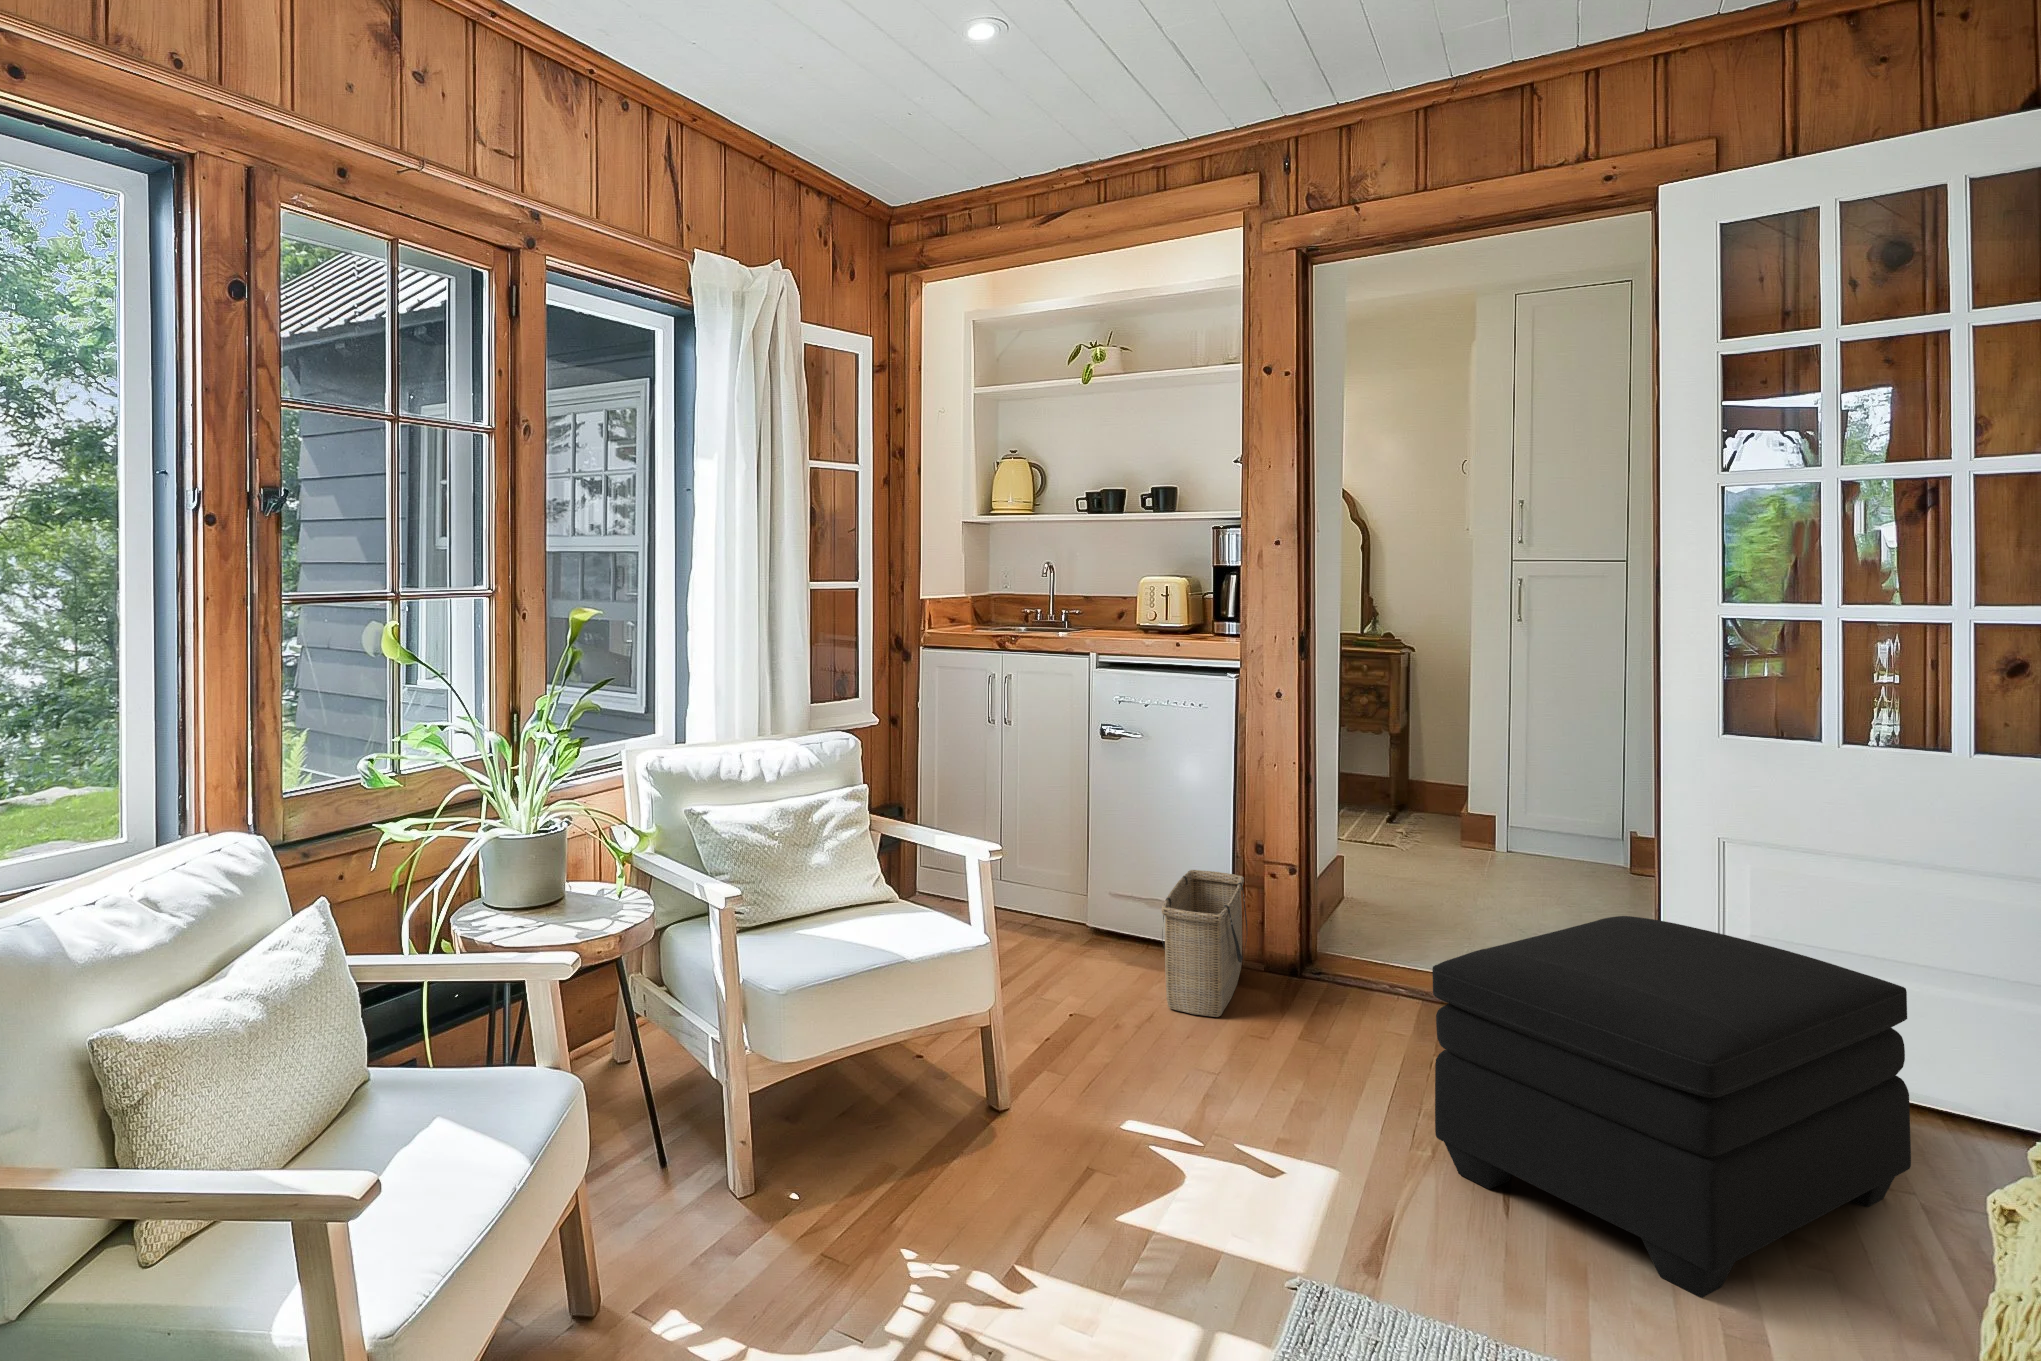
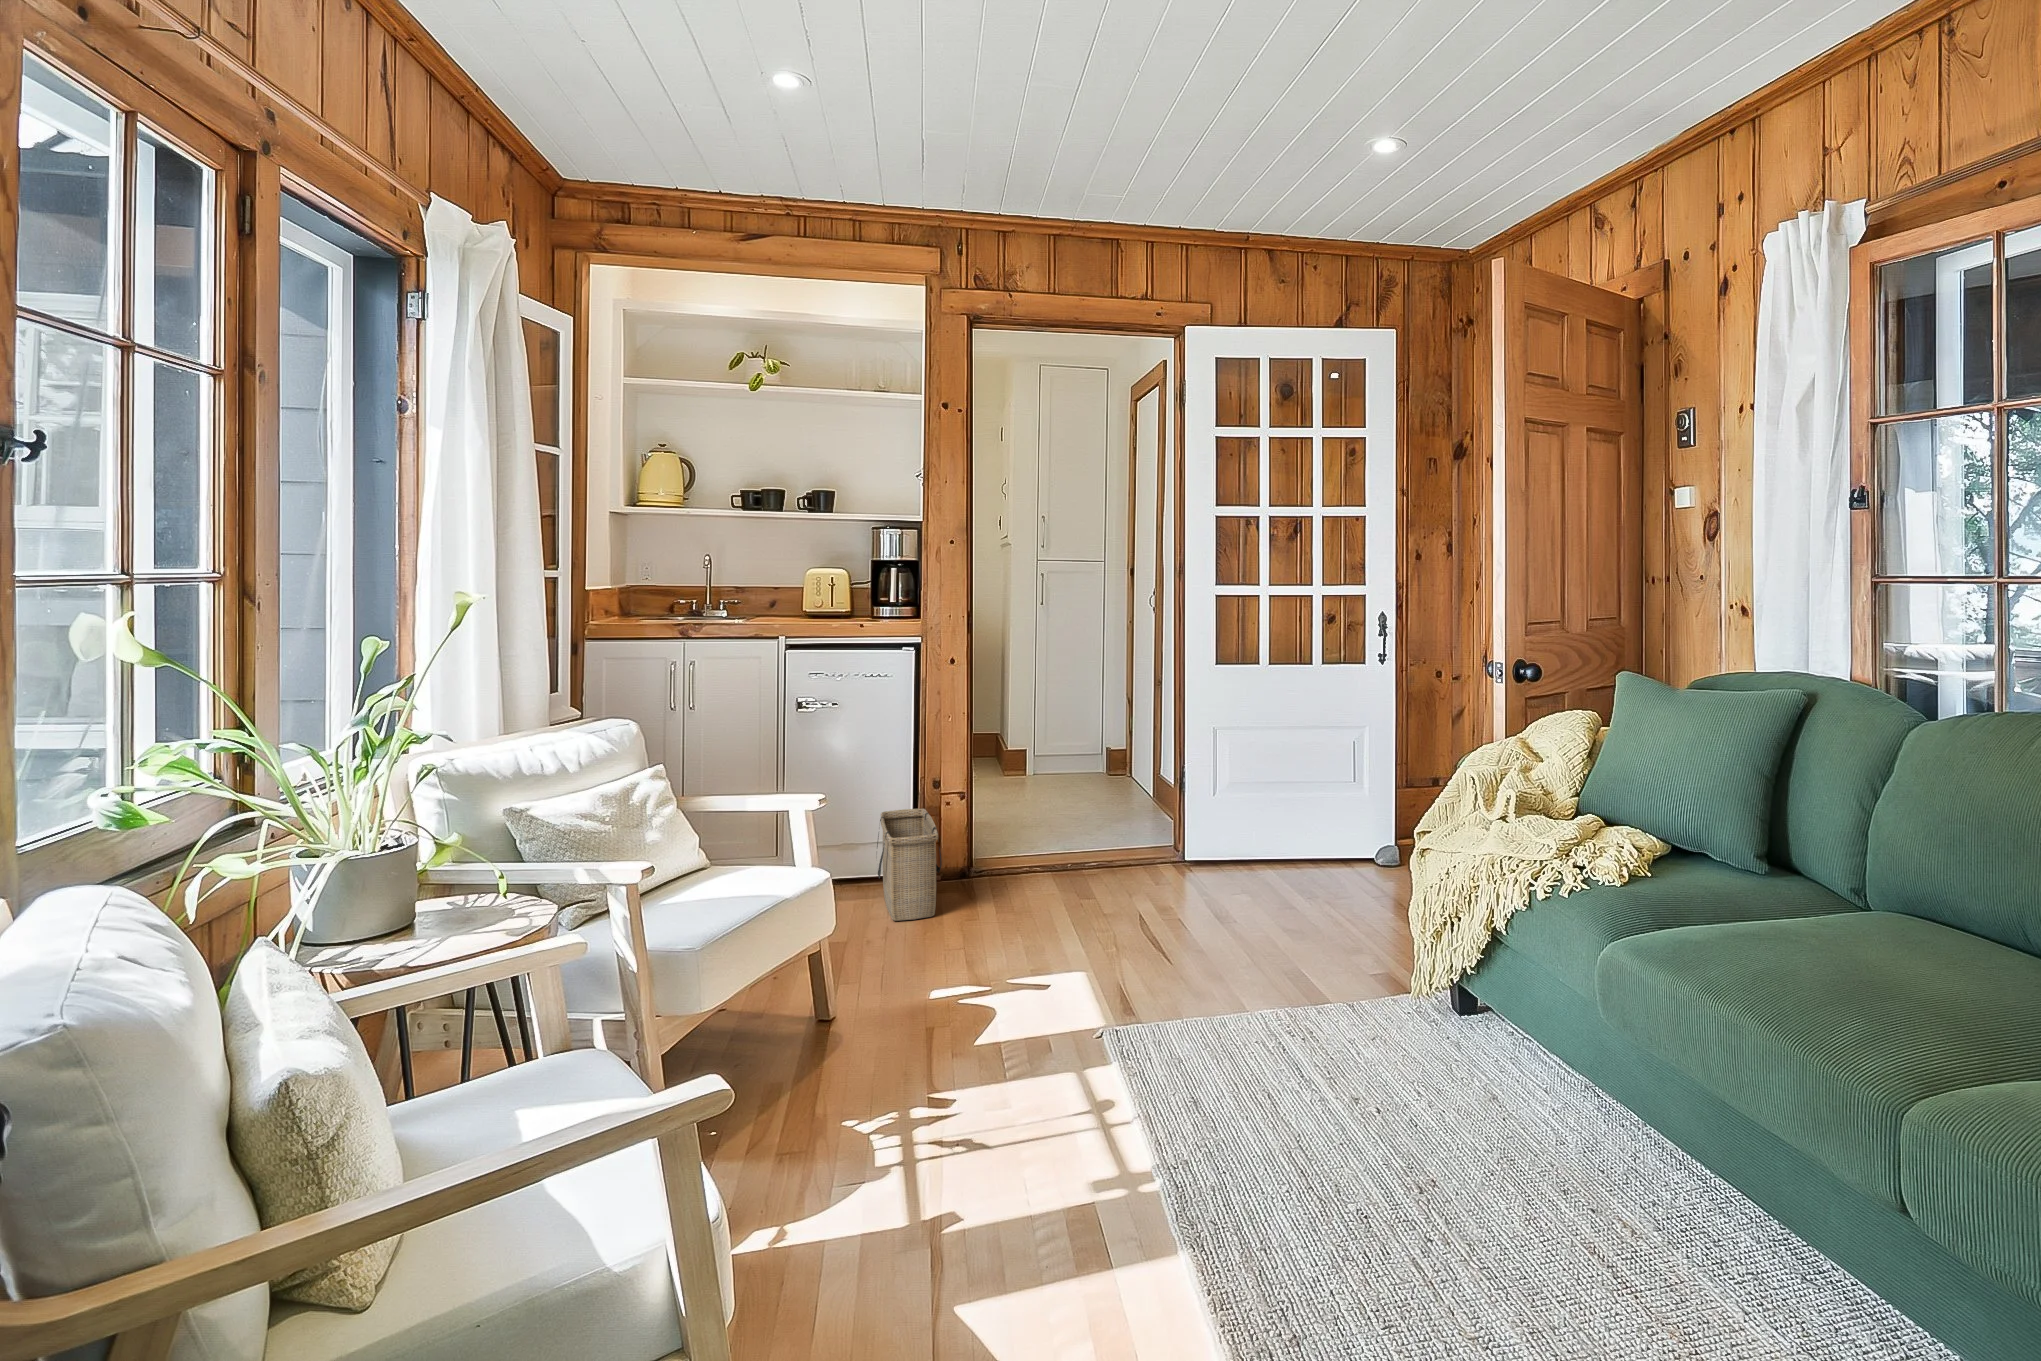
ottoman: present [1432,916,1911,1298] -> none [1125,773,1317,961]

